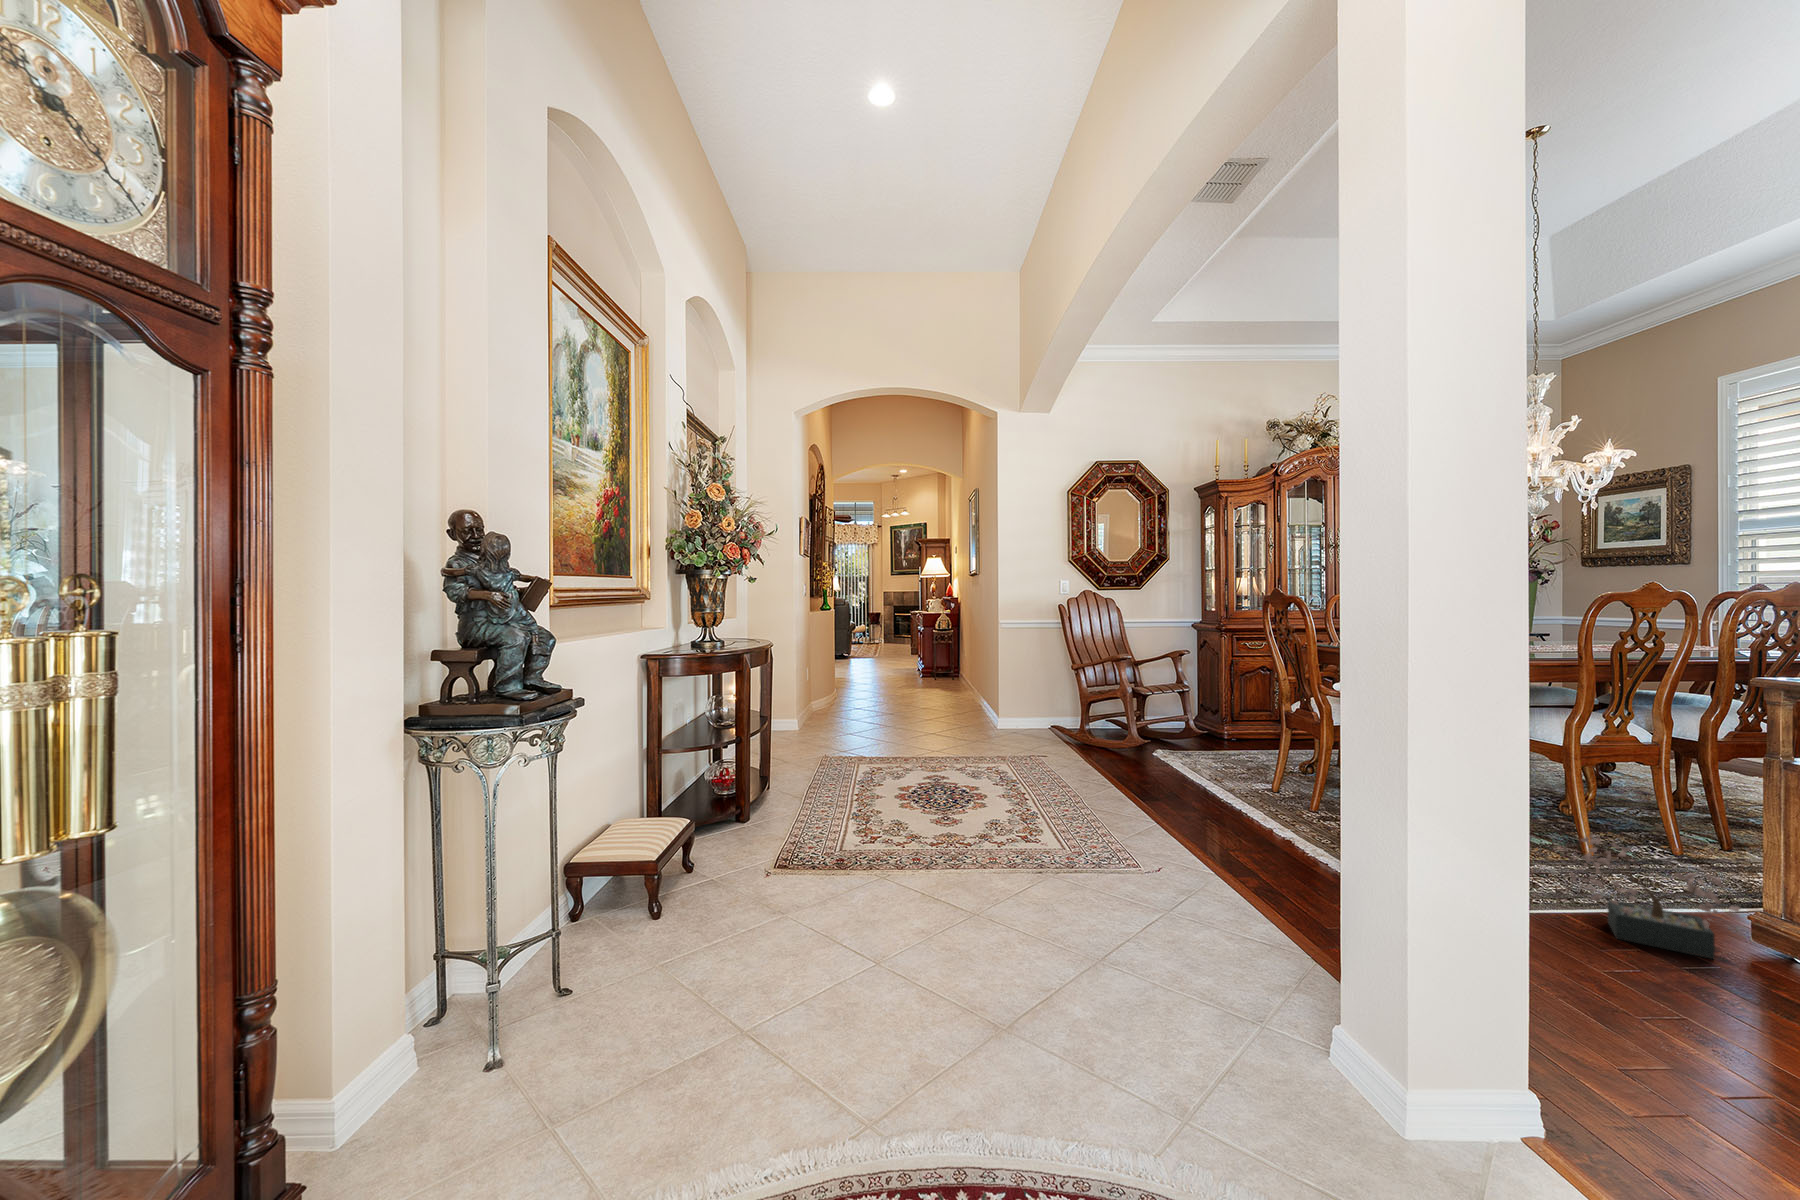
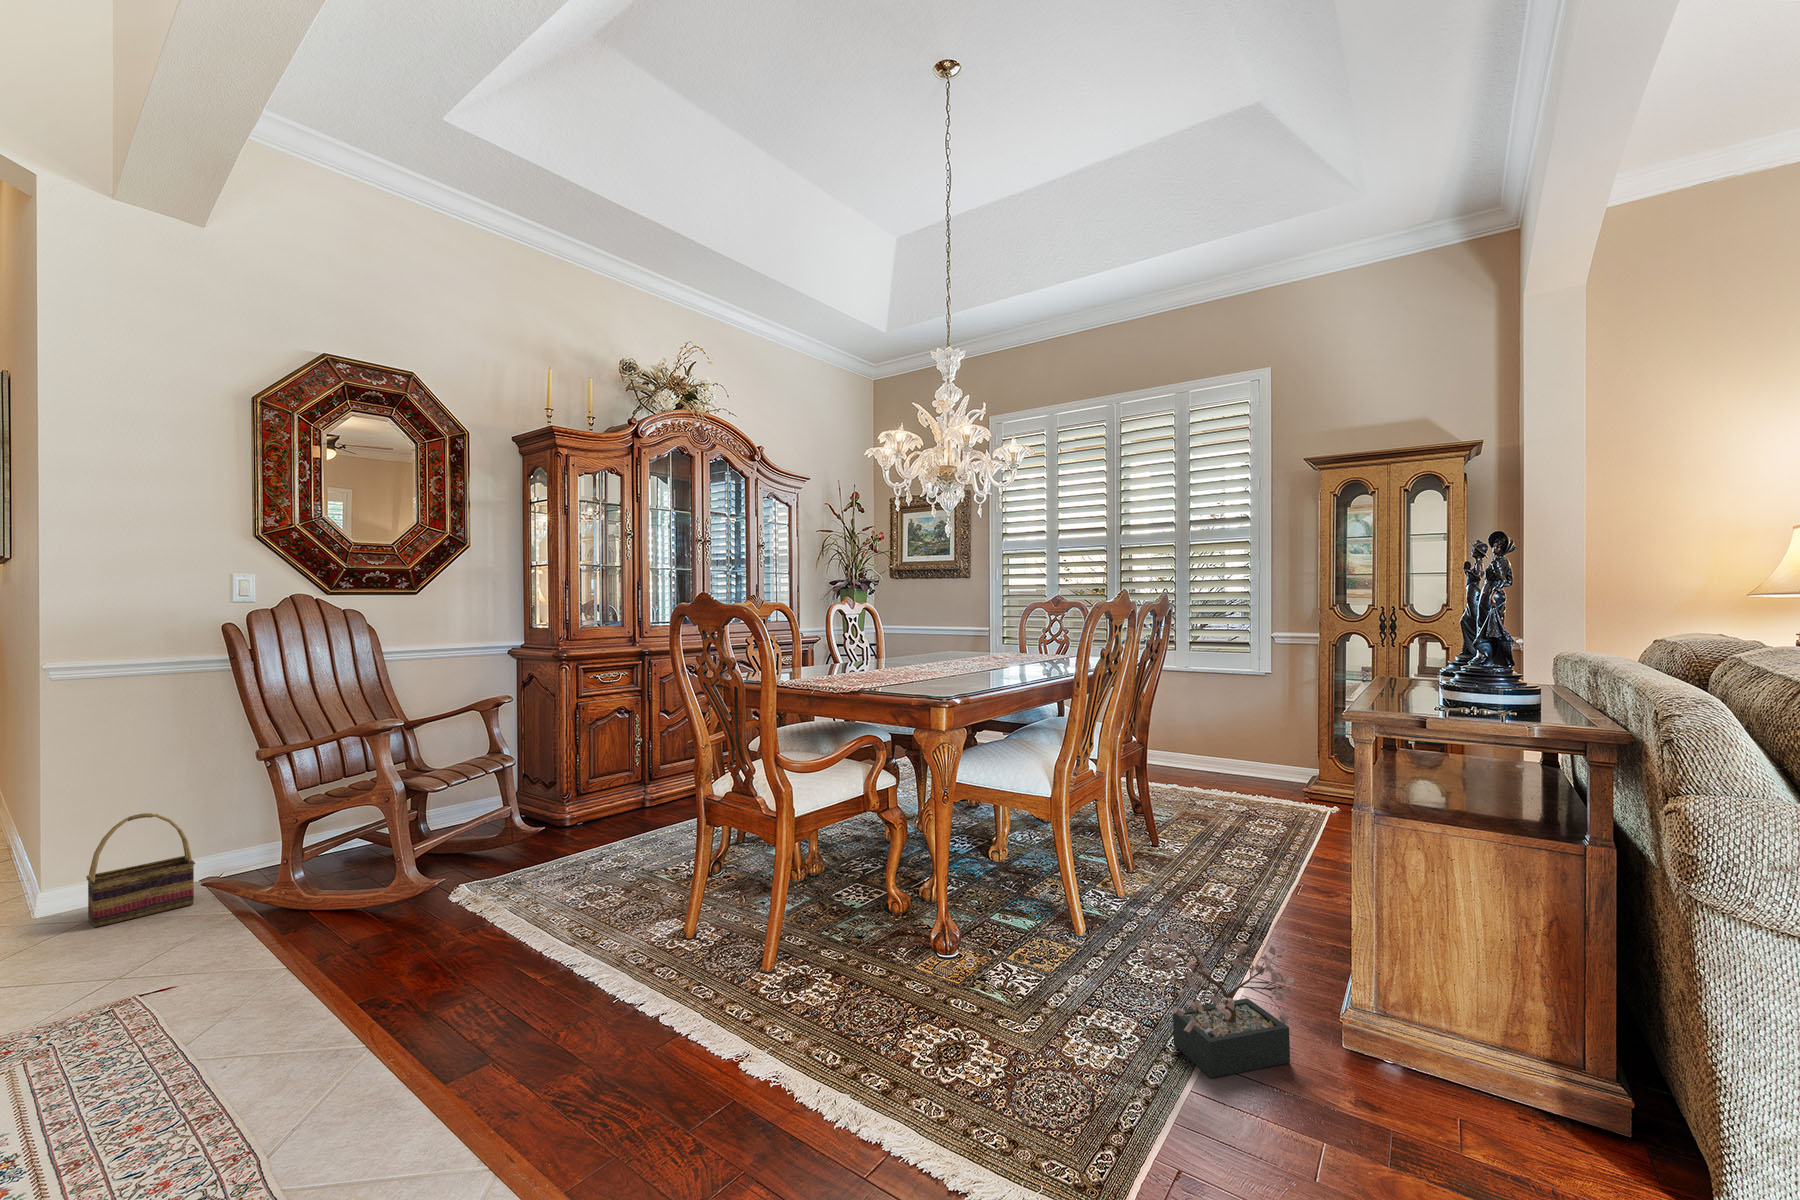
basket: none [1013,688,1048,733] -> present [86,813,195,927]

